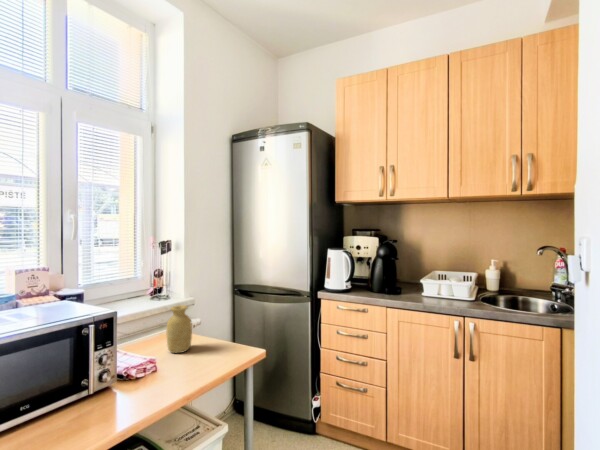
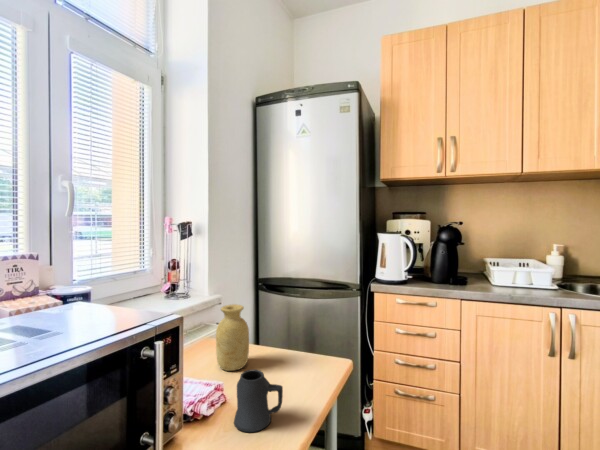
mug: none [155,349,187,388] -> present [234,370,283,432]

